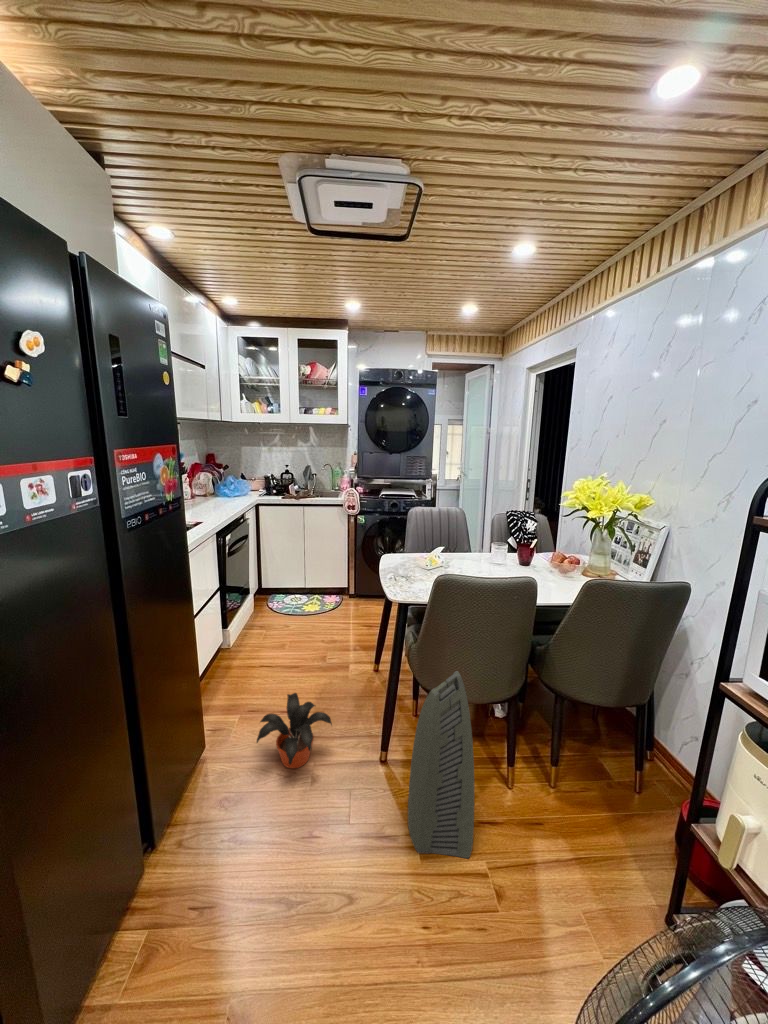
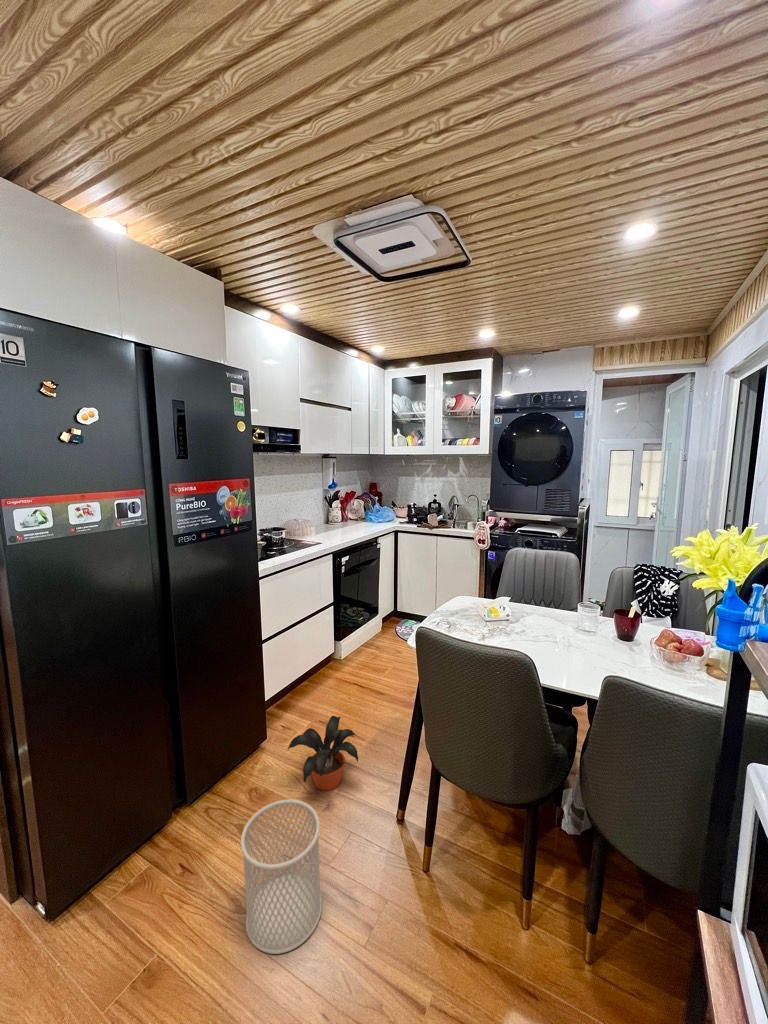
air purifier: present [408,671,474,858] -> none [370,741,454,975]
wastebasket: none [295,773,374,923] -> present [241,799,322,954]

